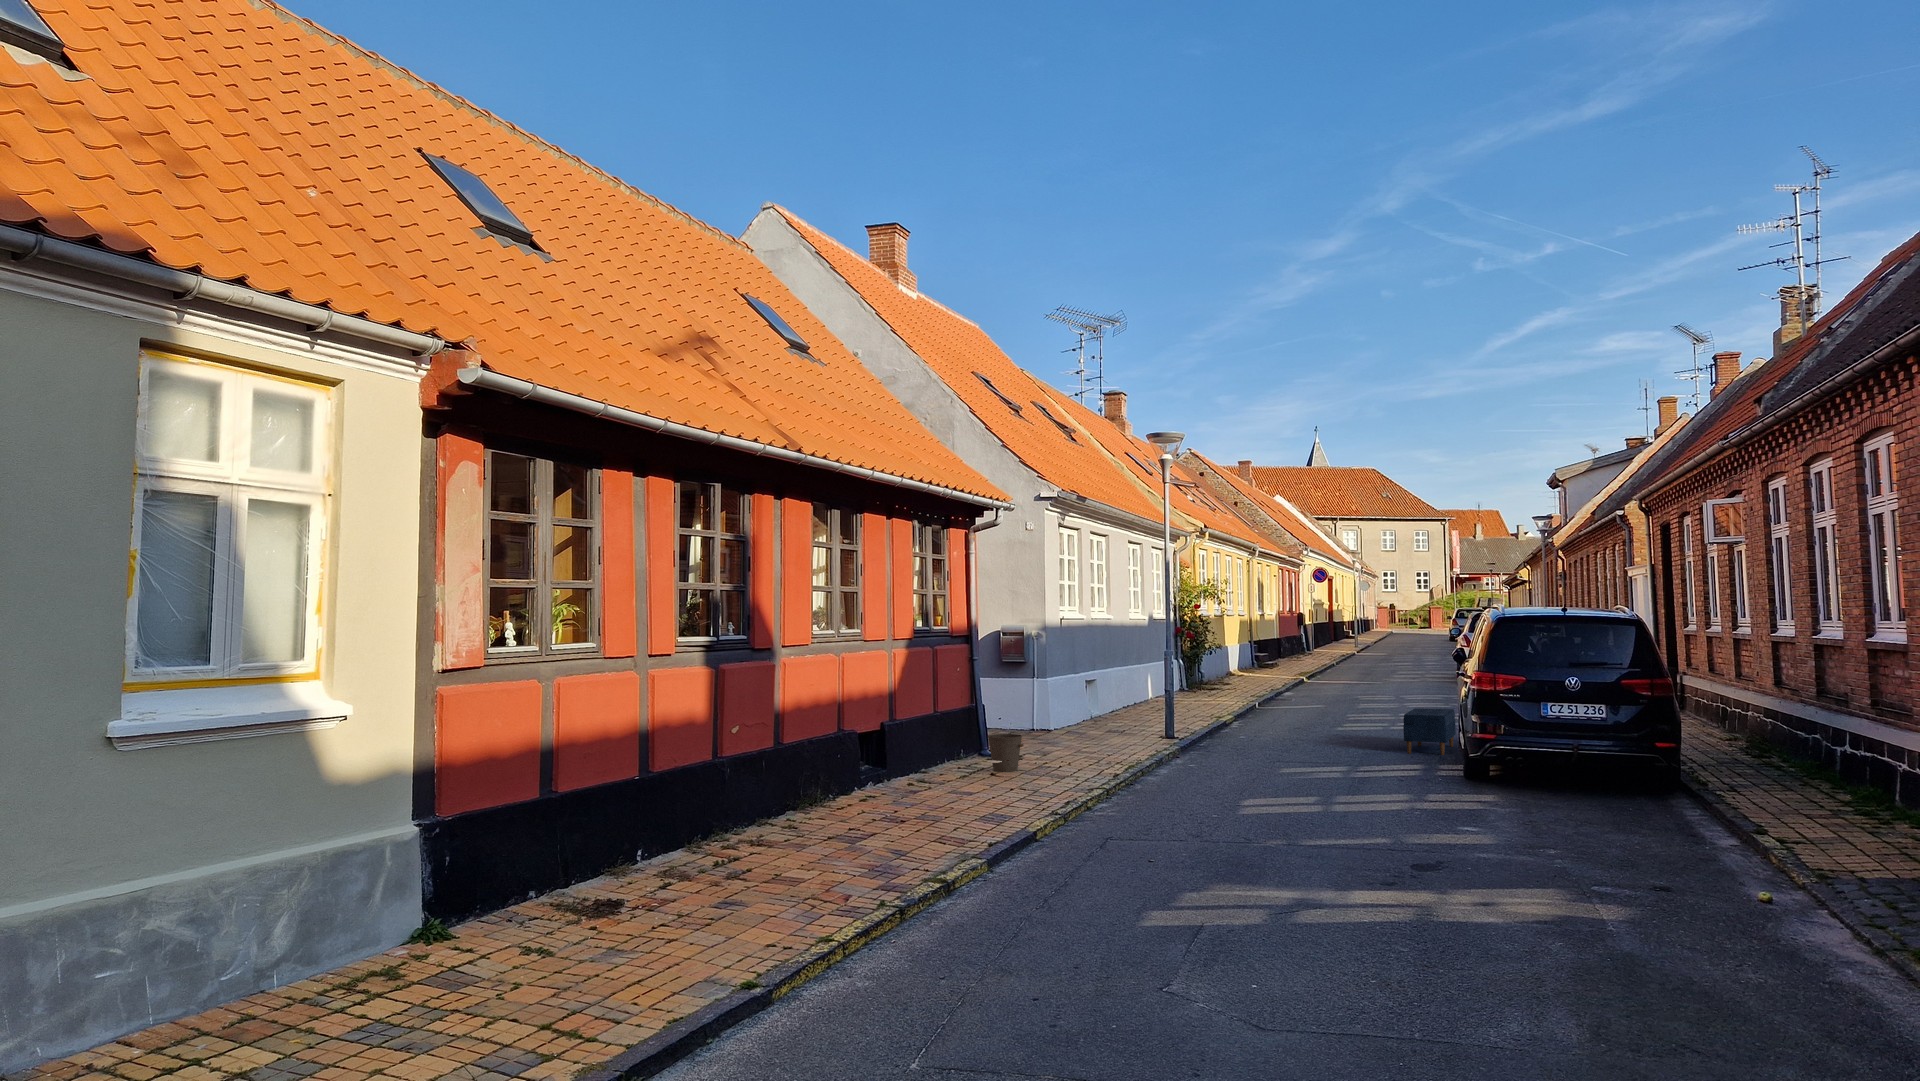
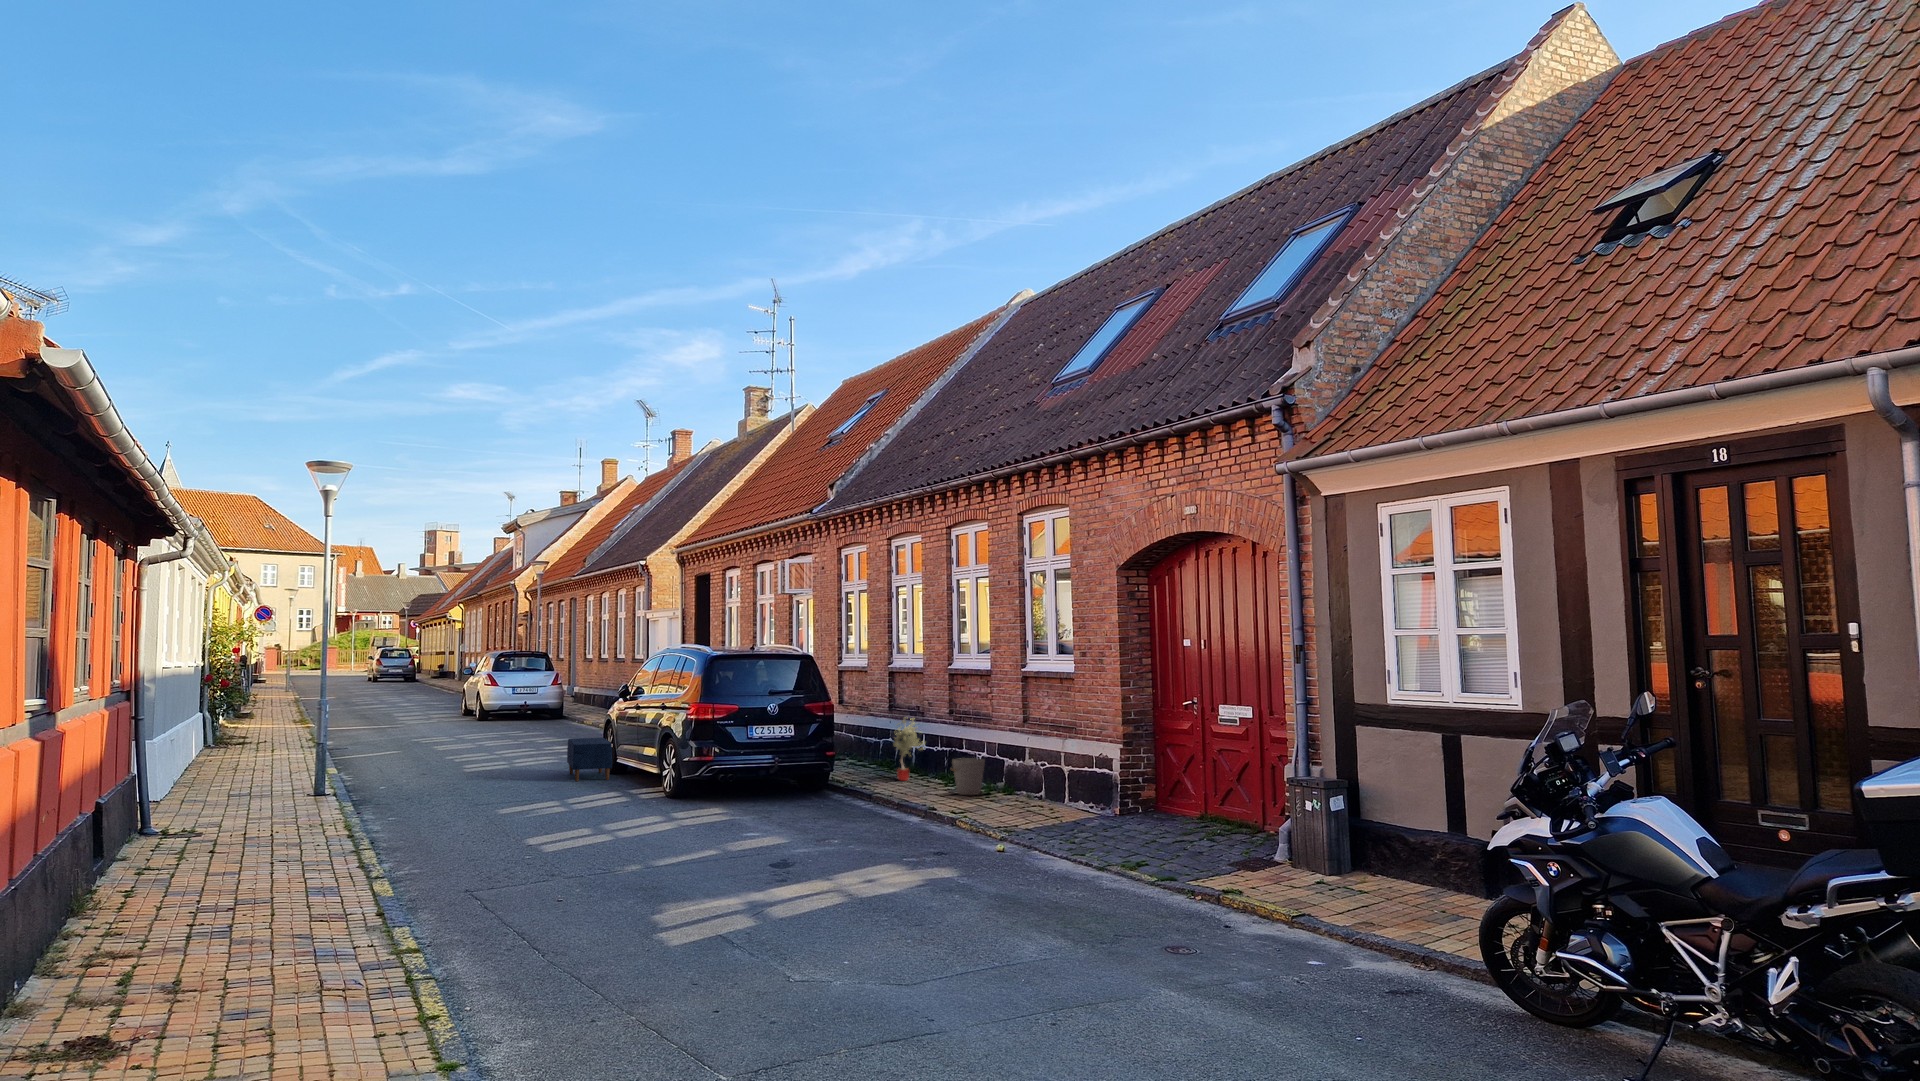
potted tree: none [1788,704,1845,791] -> present [894,719,925,781]
bucket: present [988,733,1024,772] -> present [952,758,985,795]

